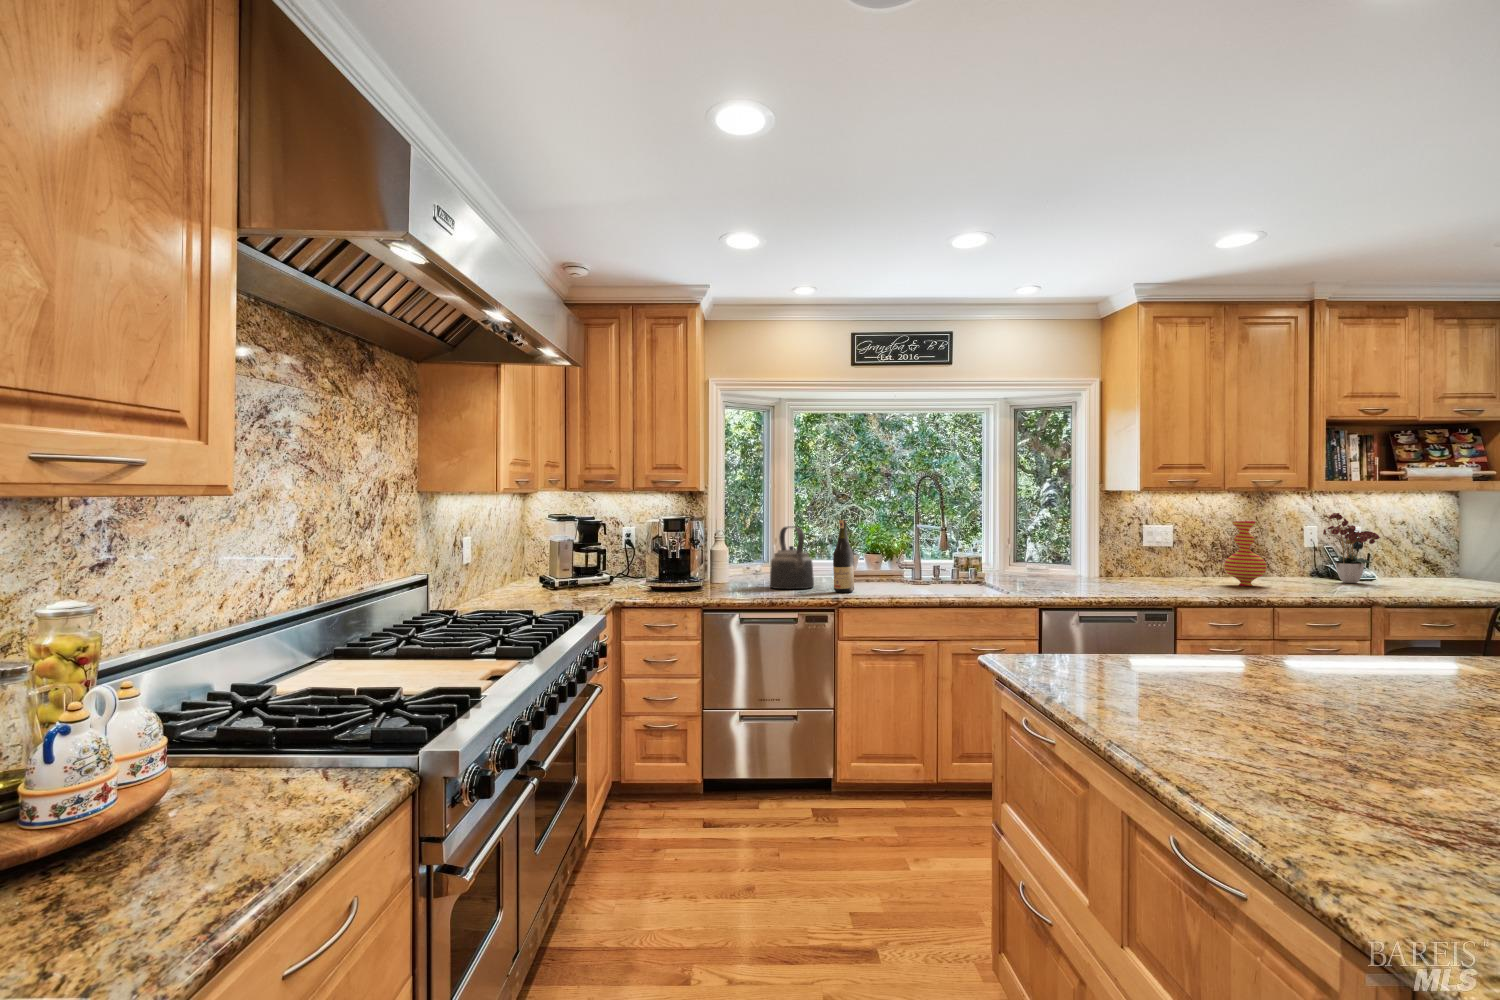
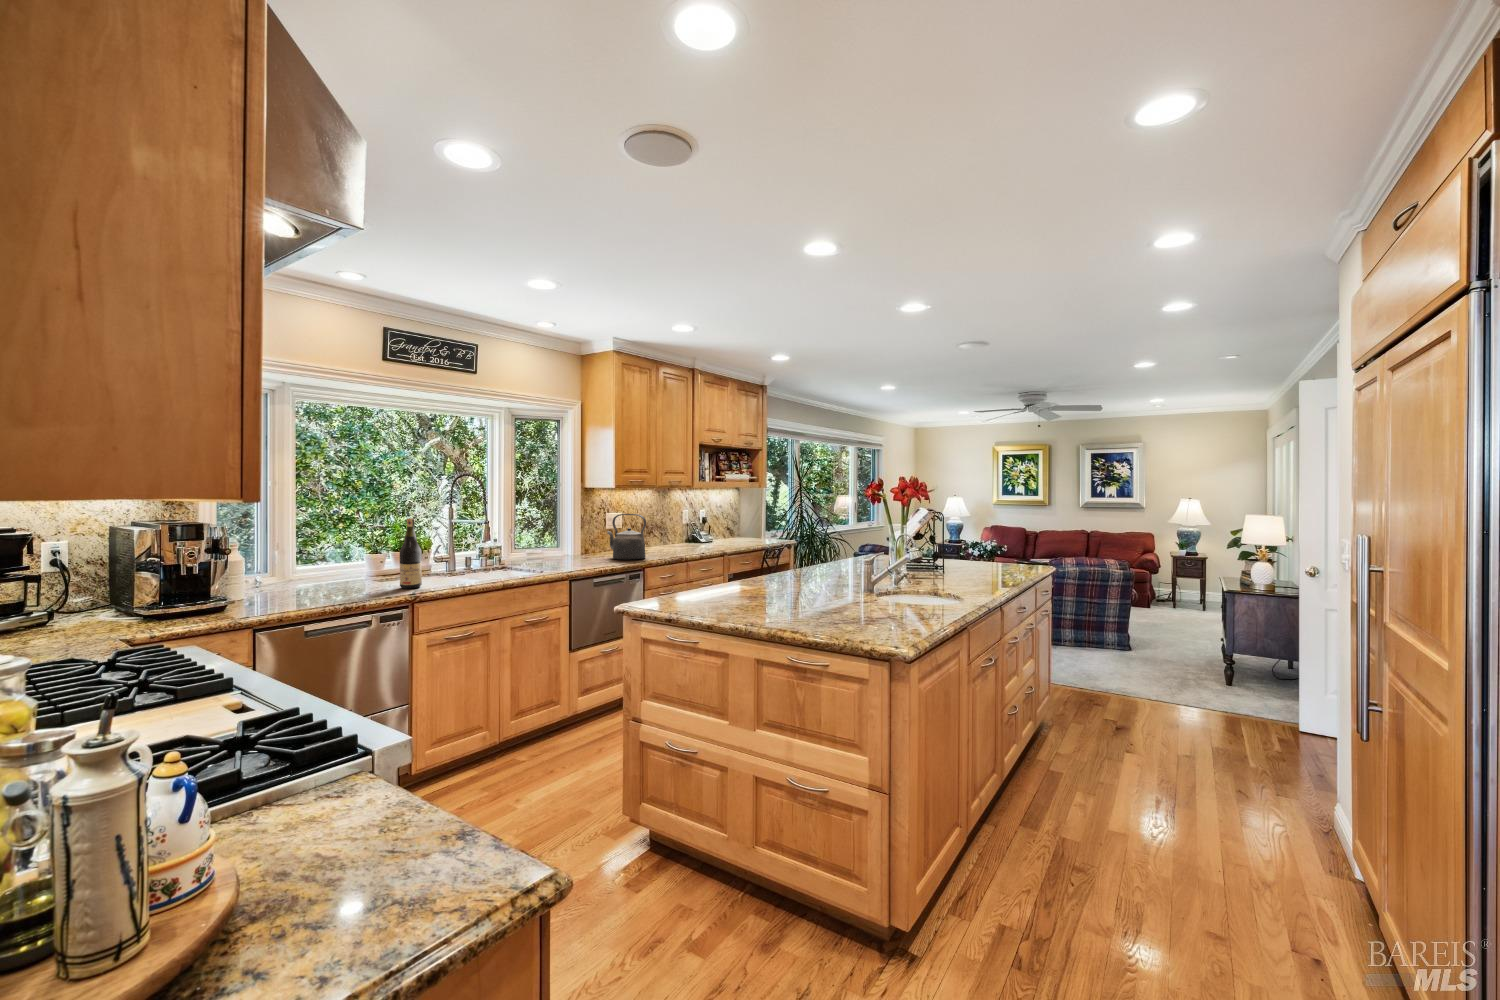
flower arrangement: present [1323,513,1380,583] -> none [706,504,734,549]
vase: present [1224,521,1267,586] -> none [664,513,688,555]
kettle: present [770,526,814,589] -> present [607,514,646,560]

